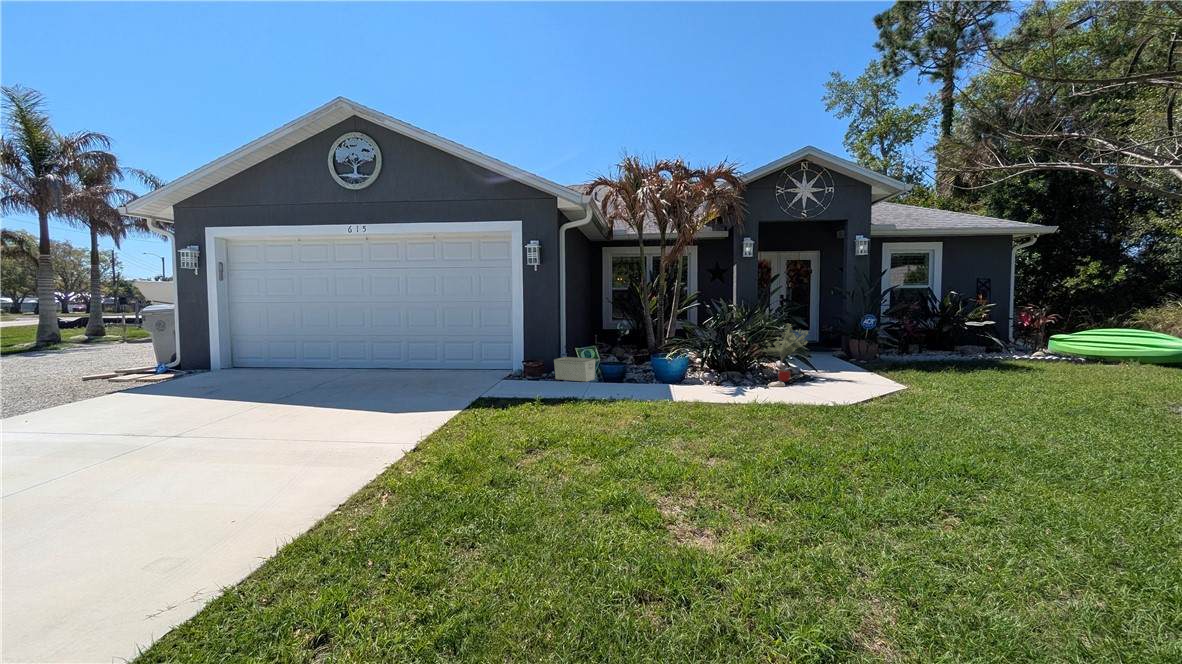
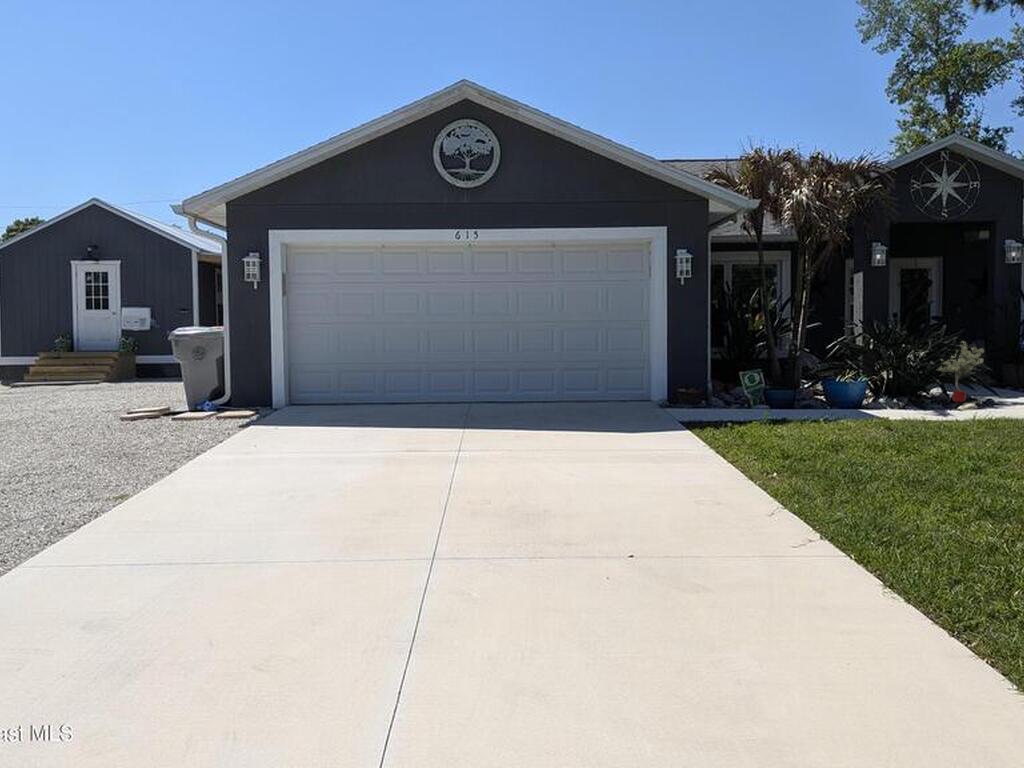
storage bin: present [554,357,595,382] -> none [706,380,751,406]

